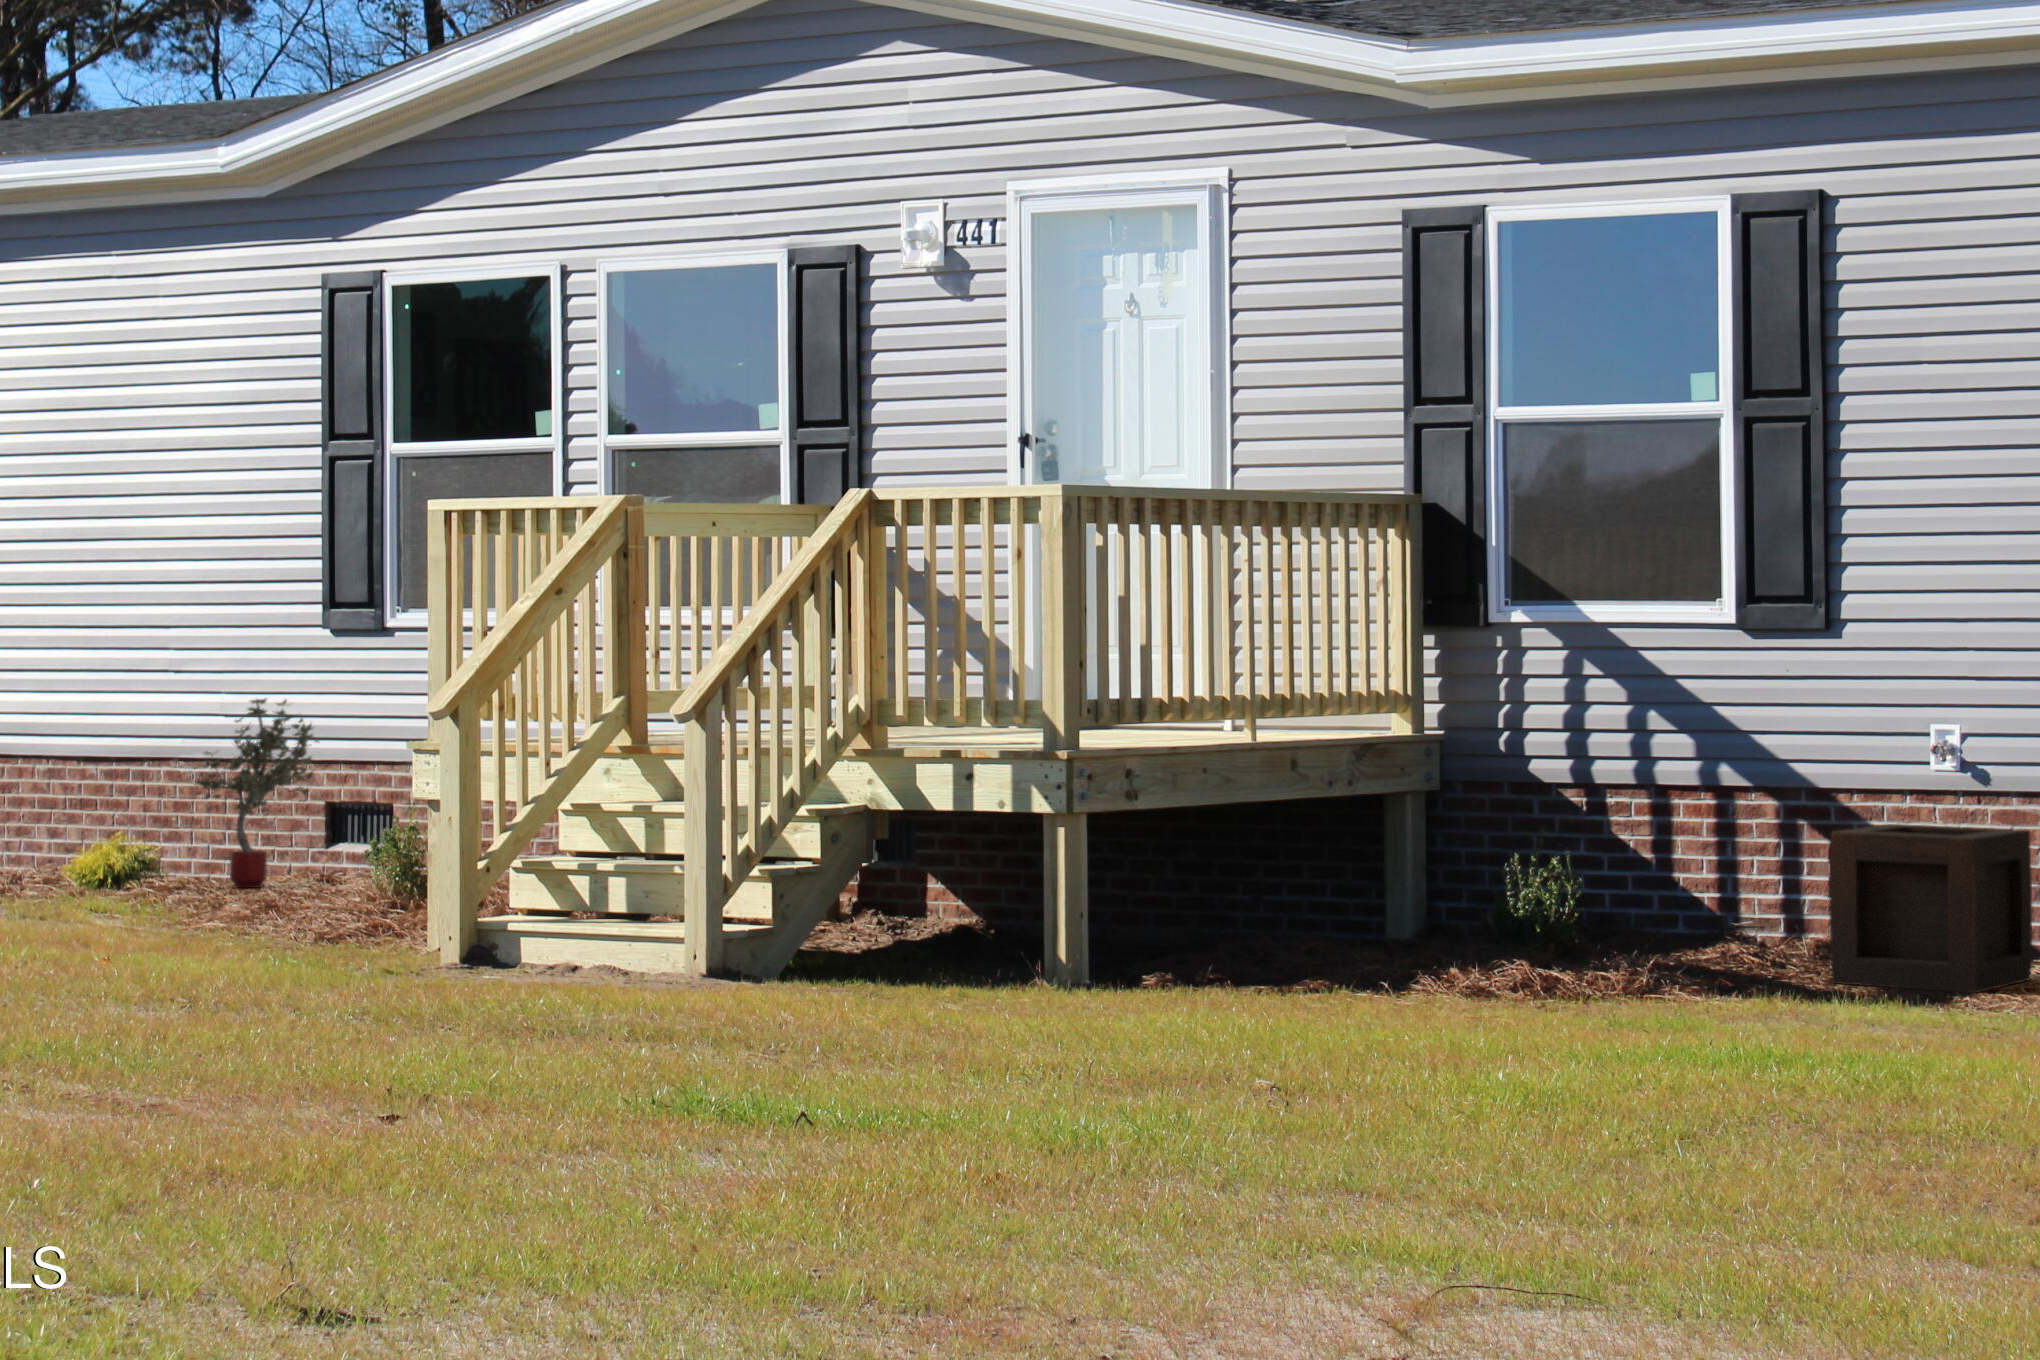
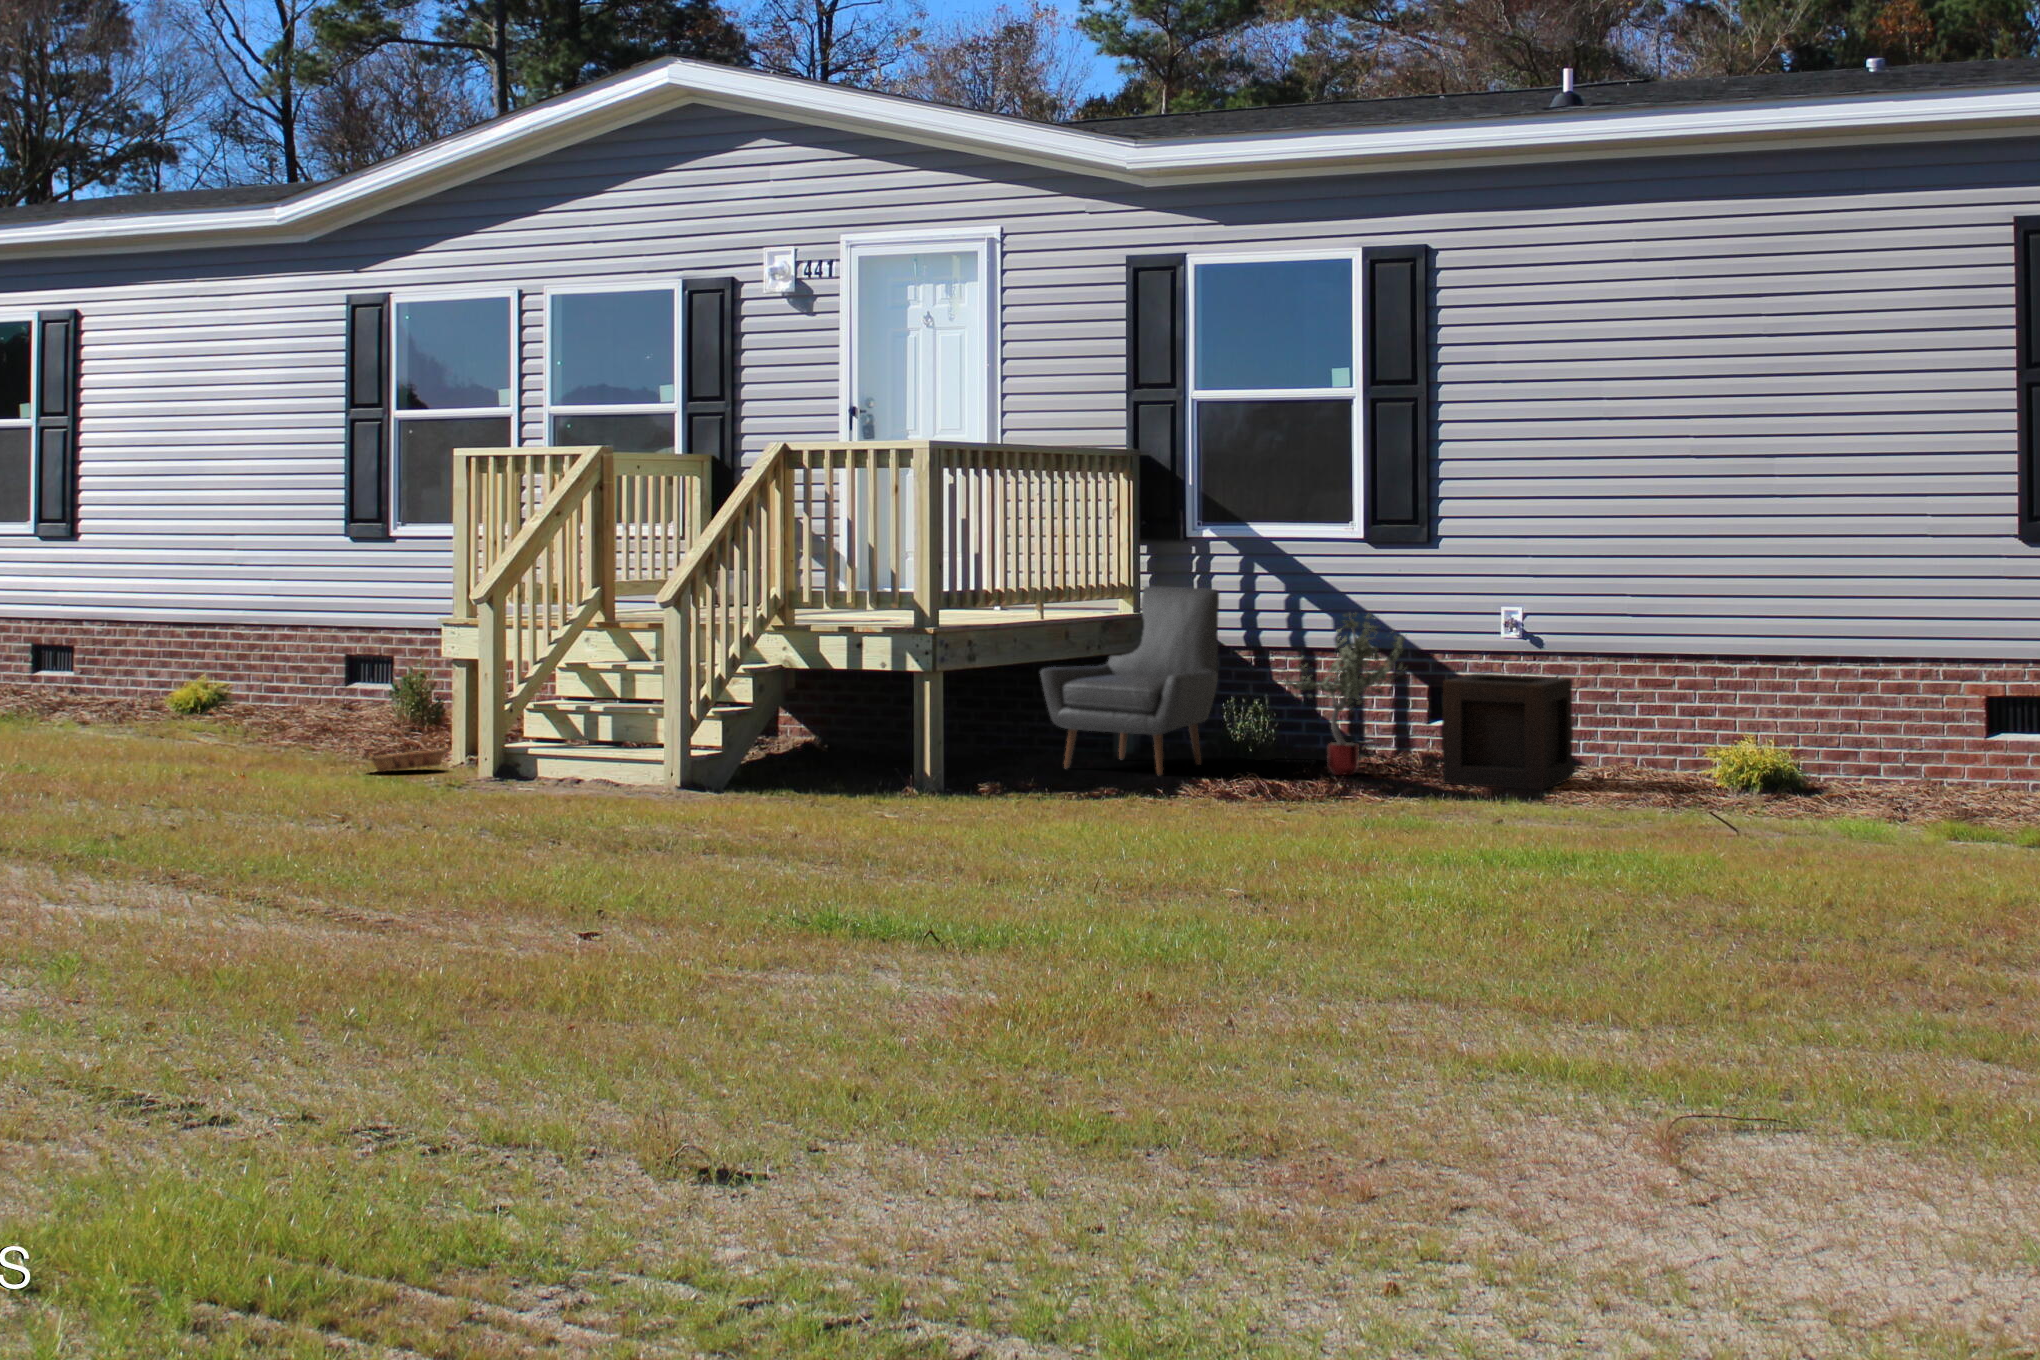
chair: none [1253,698,1520,970] -> present [1040,586,1219,775]
potted tree: present [194,699,318,888] -> present [1285,613,1405,775]
basket: none [295,911,428,959] -> present [370,746,448,772]

